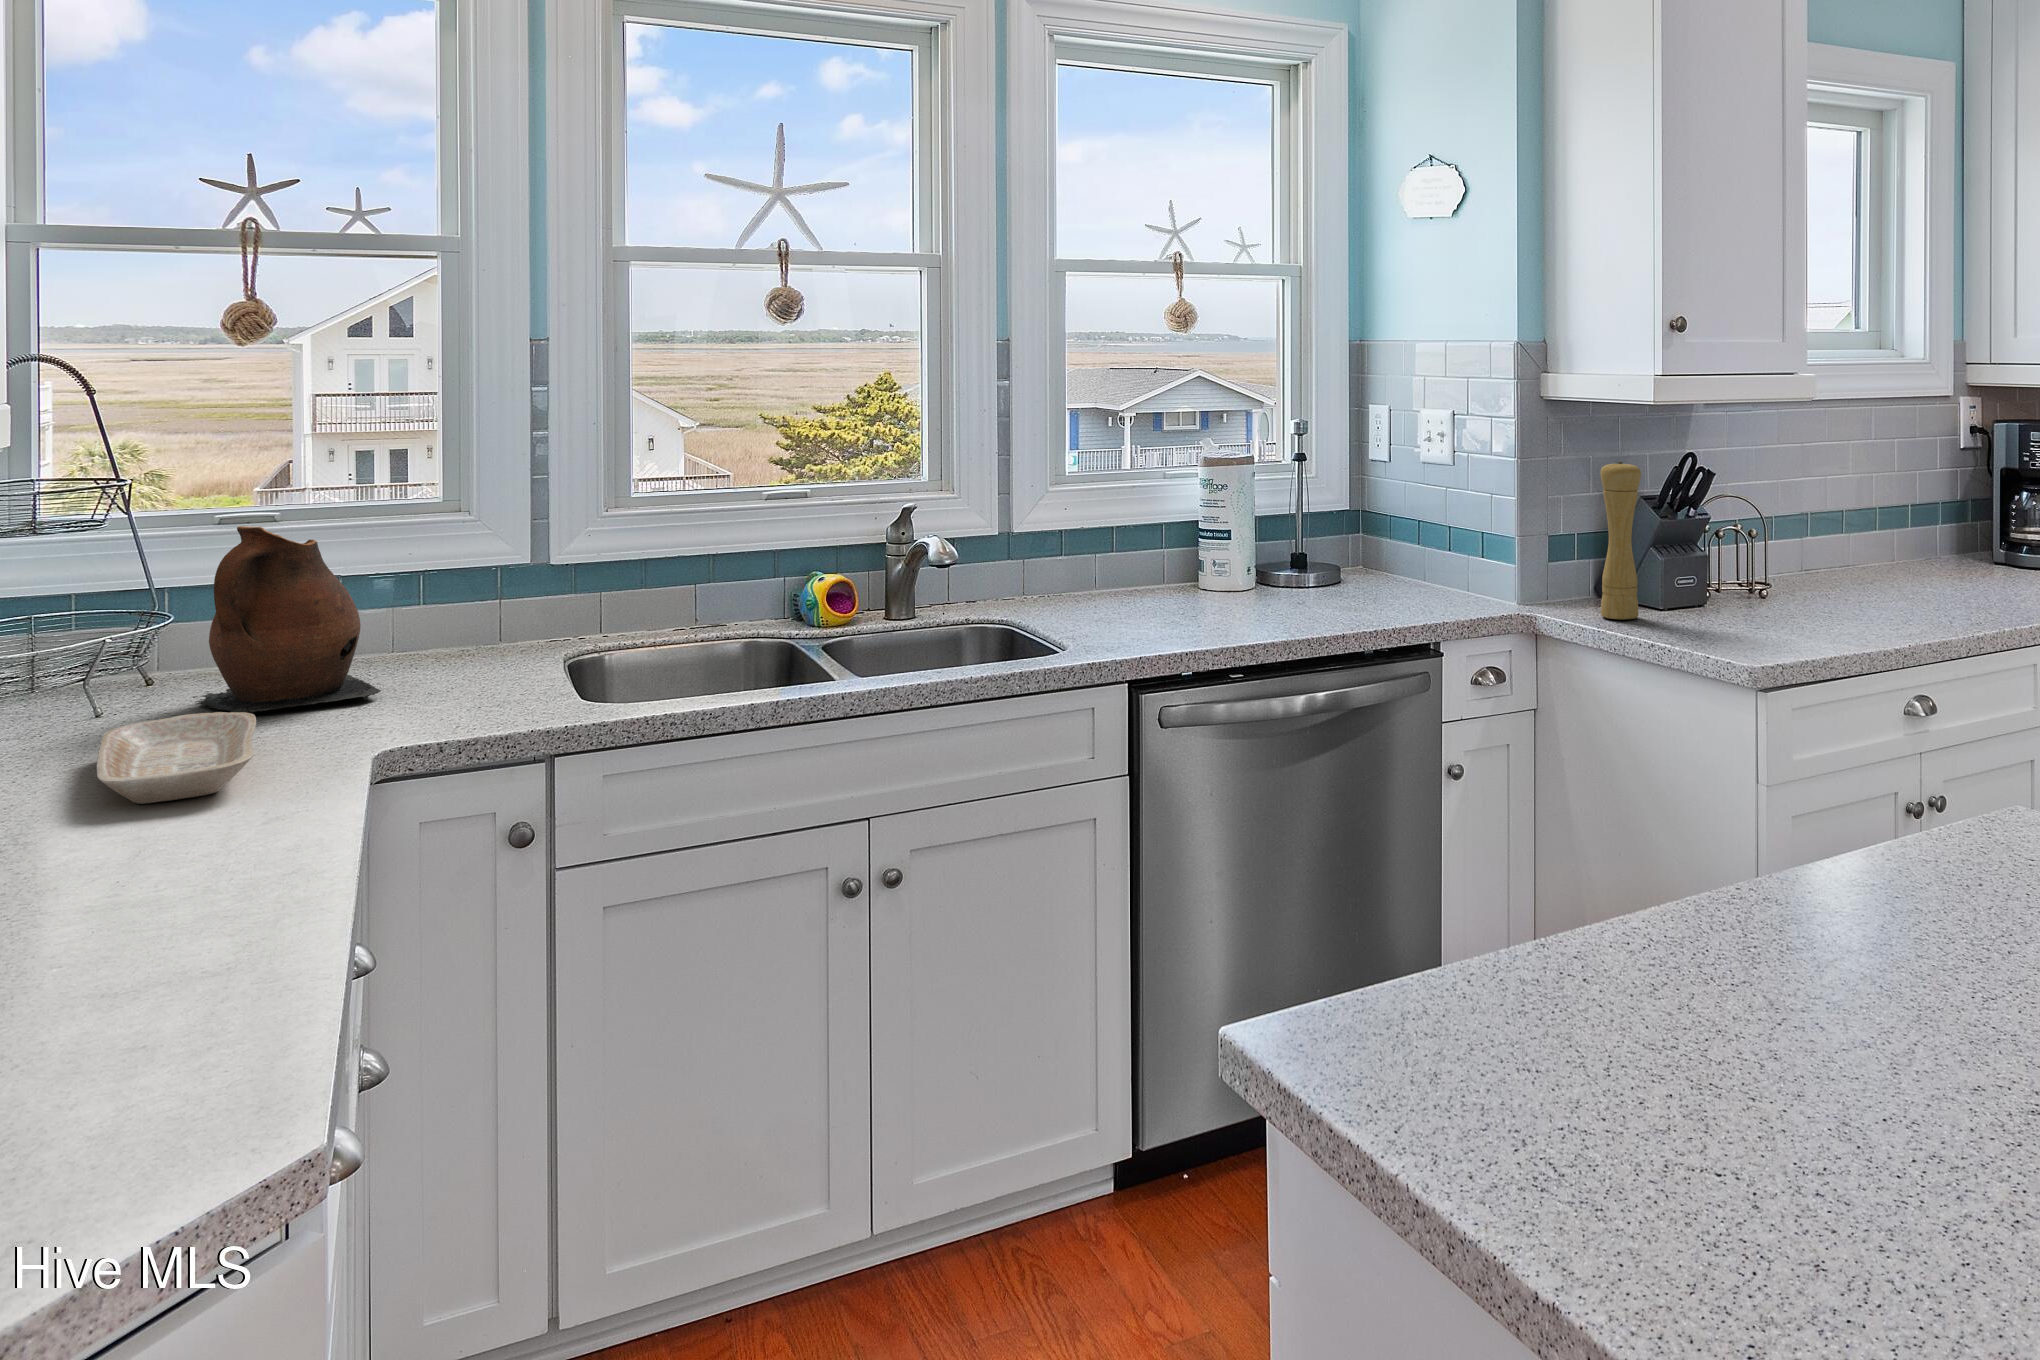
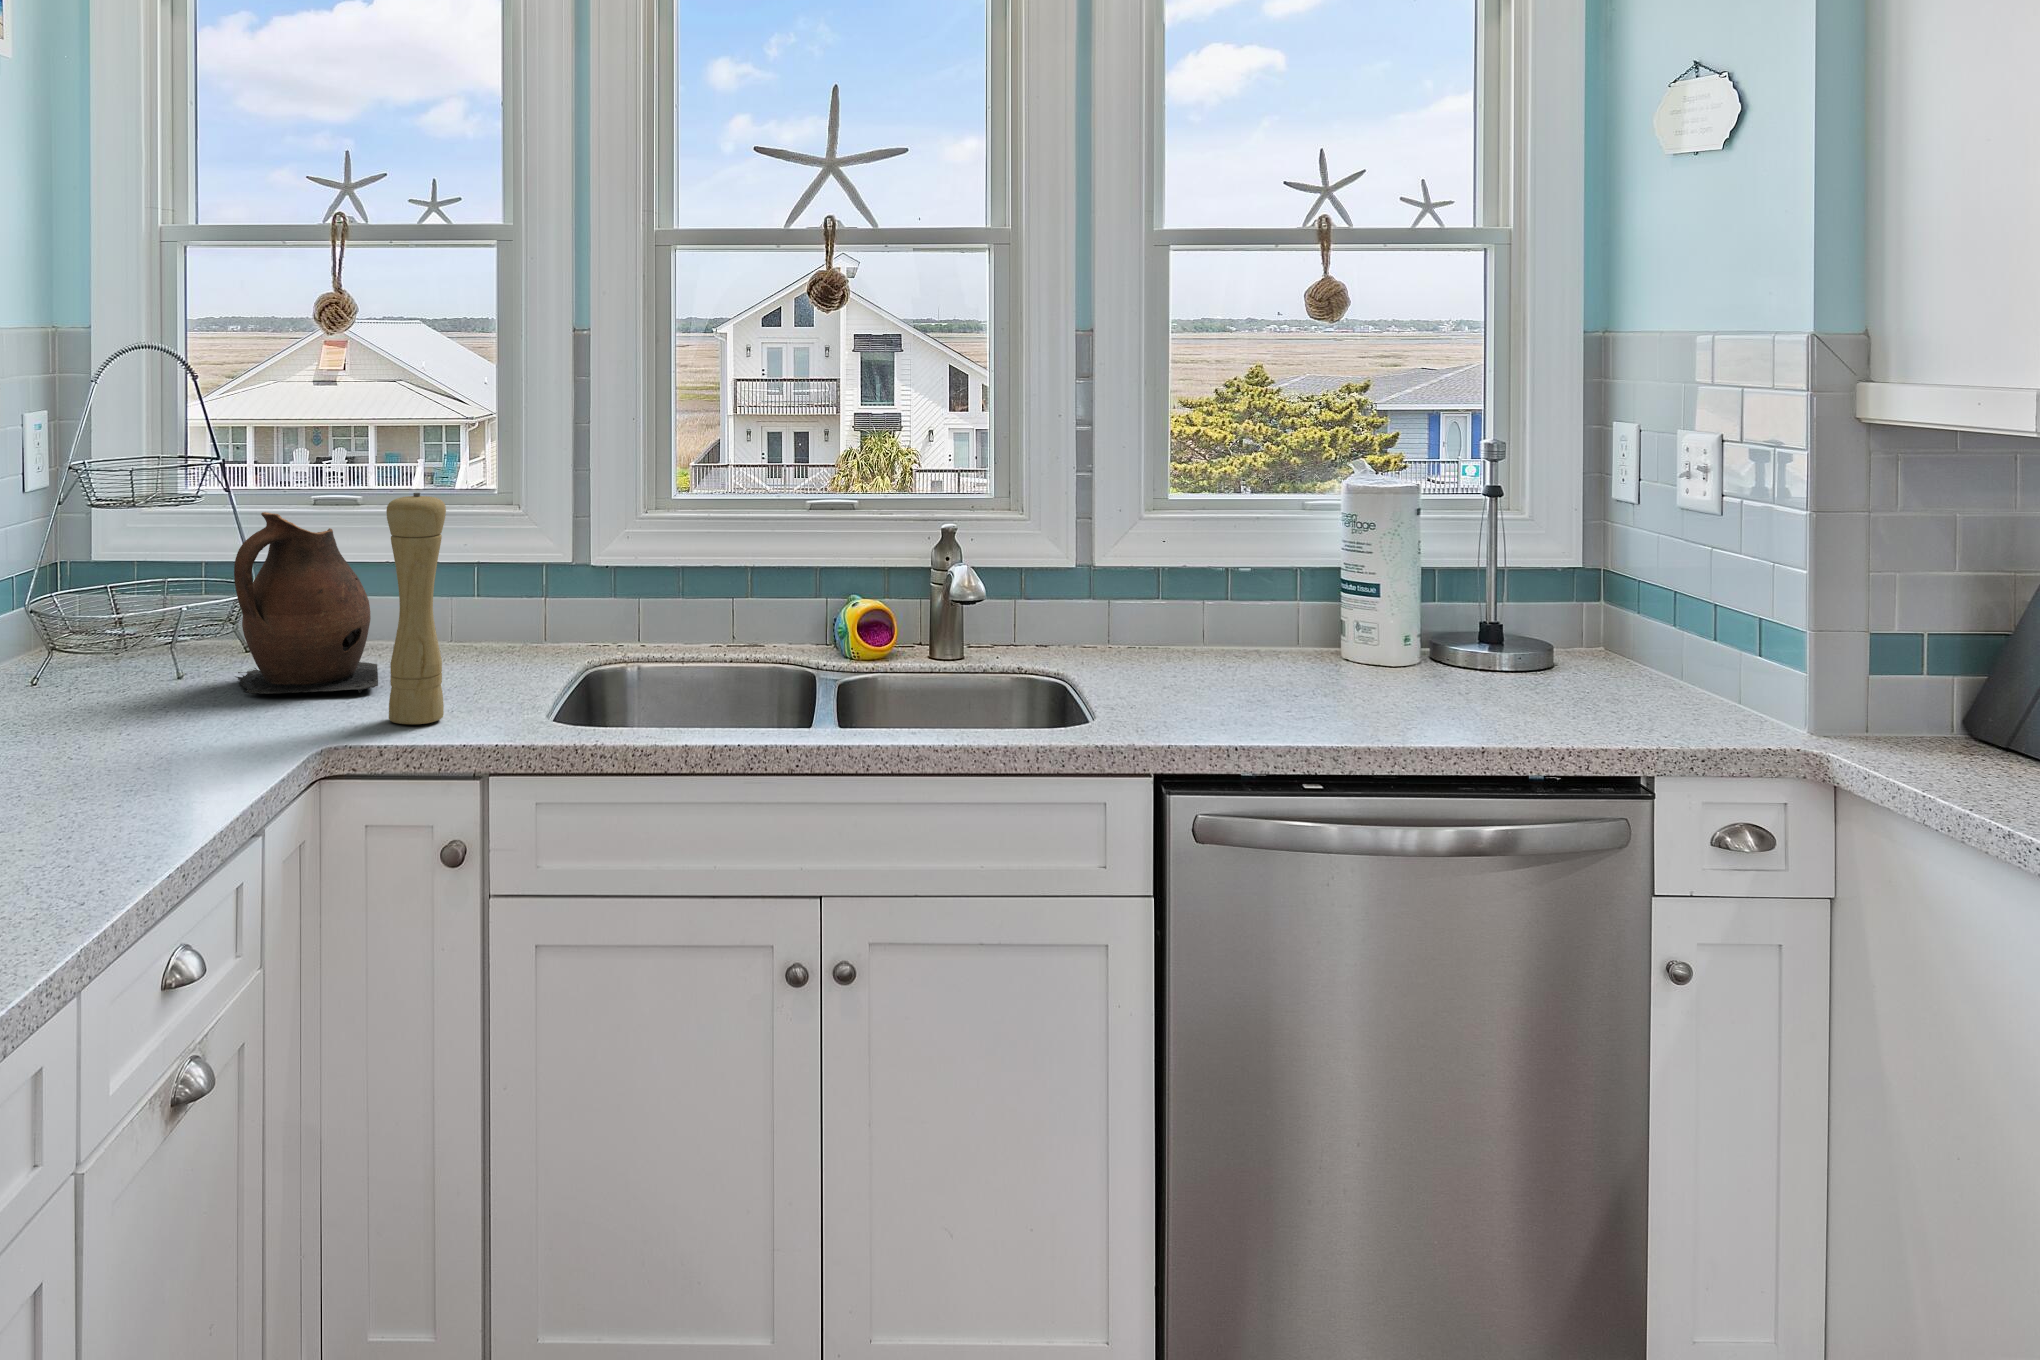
pepper mill: present [1600,461,1641,620] -> present [386,493,446,724]
tray: present [96,712,256,804] -> none [36,692,222,778]

